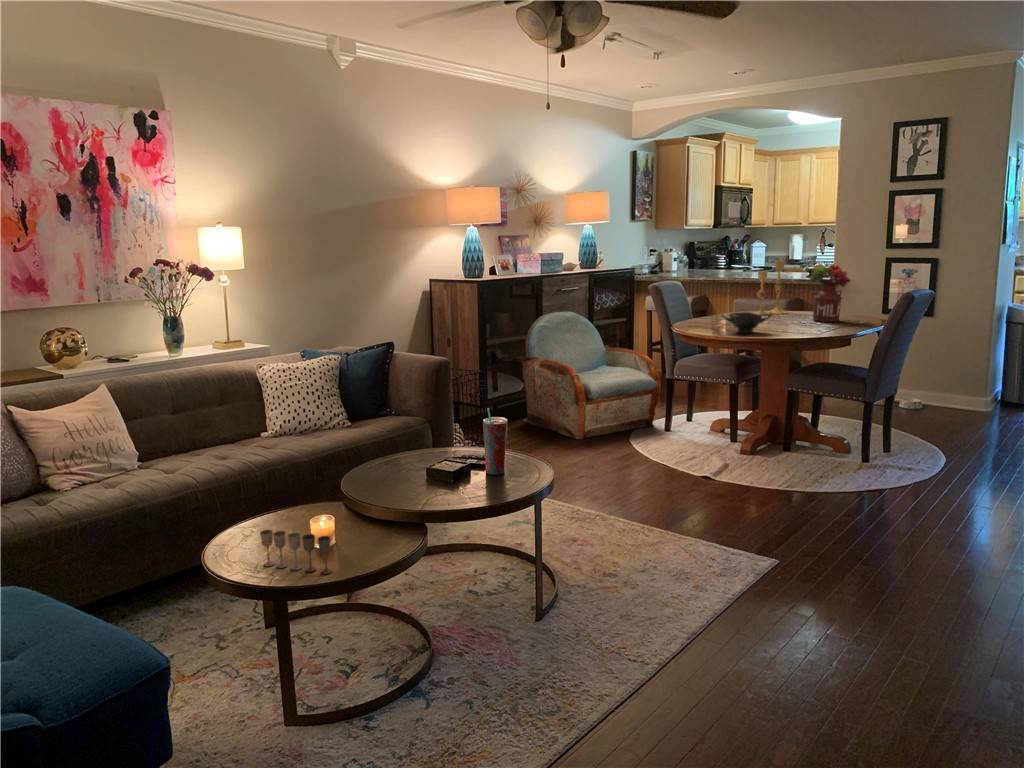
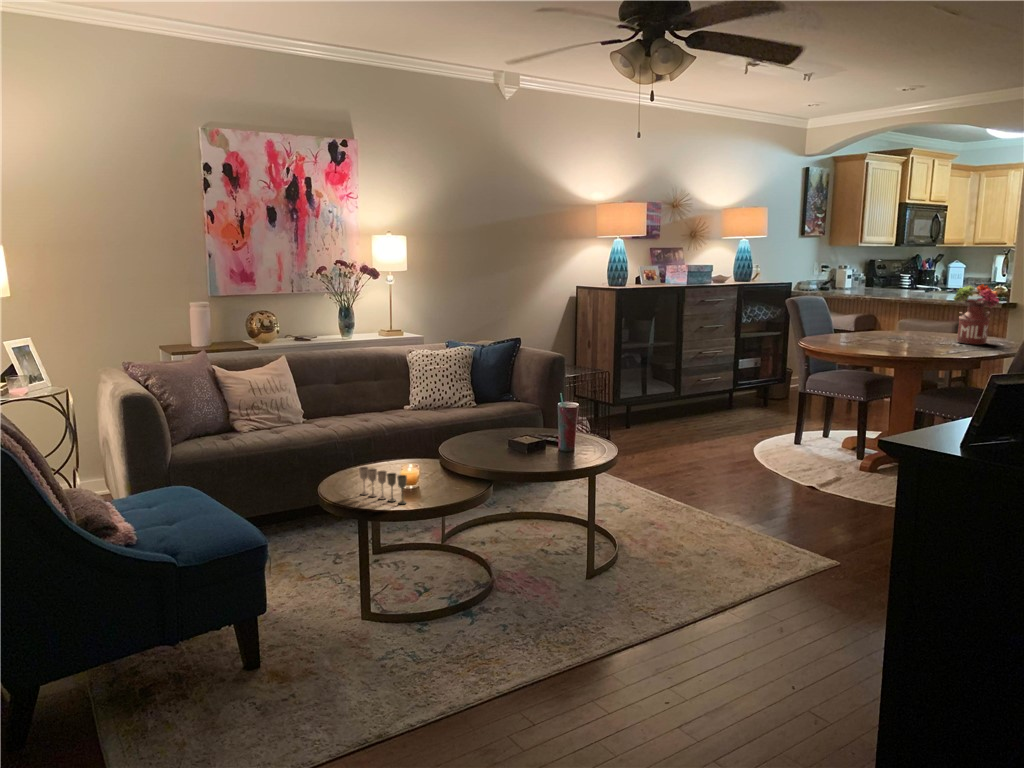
candlestick: present [756,261,787,315] -> none [897,280,939,335]
armchair: present [522,311,661,439] -> none [655,322,793,444]
bowl: present [721,312,773,333] -> none [843,327,897,350]

